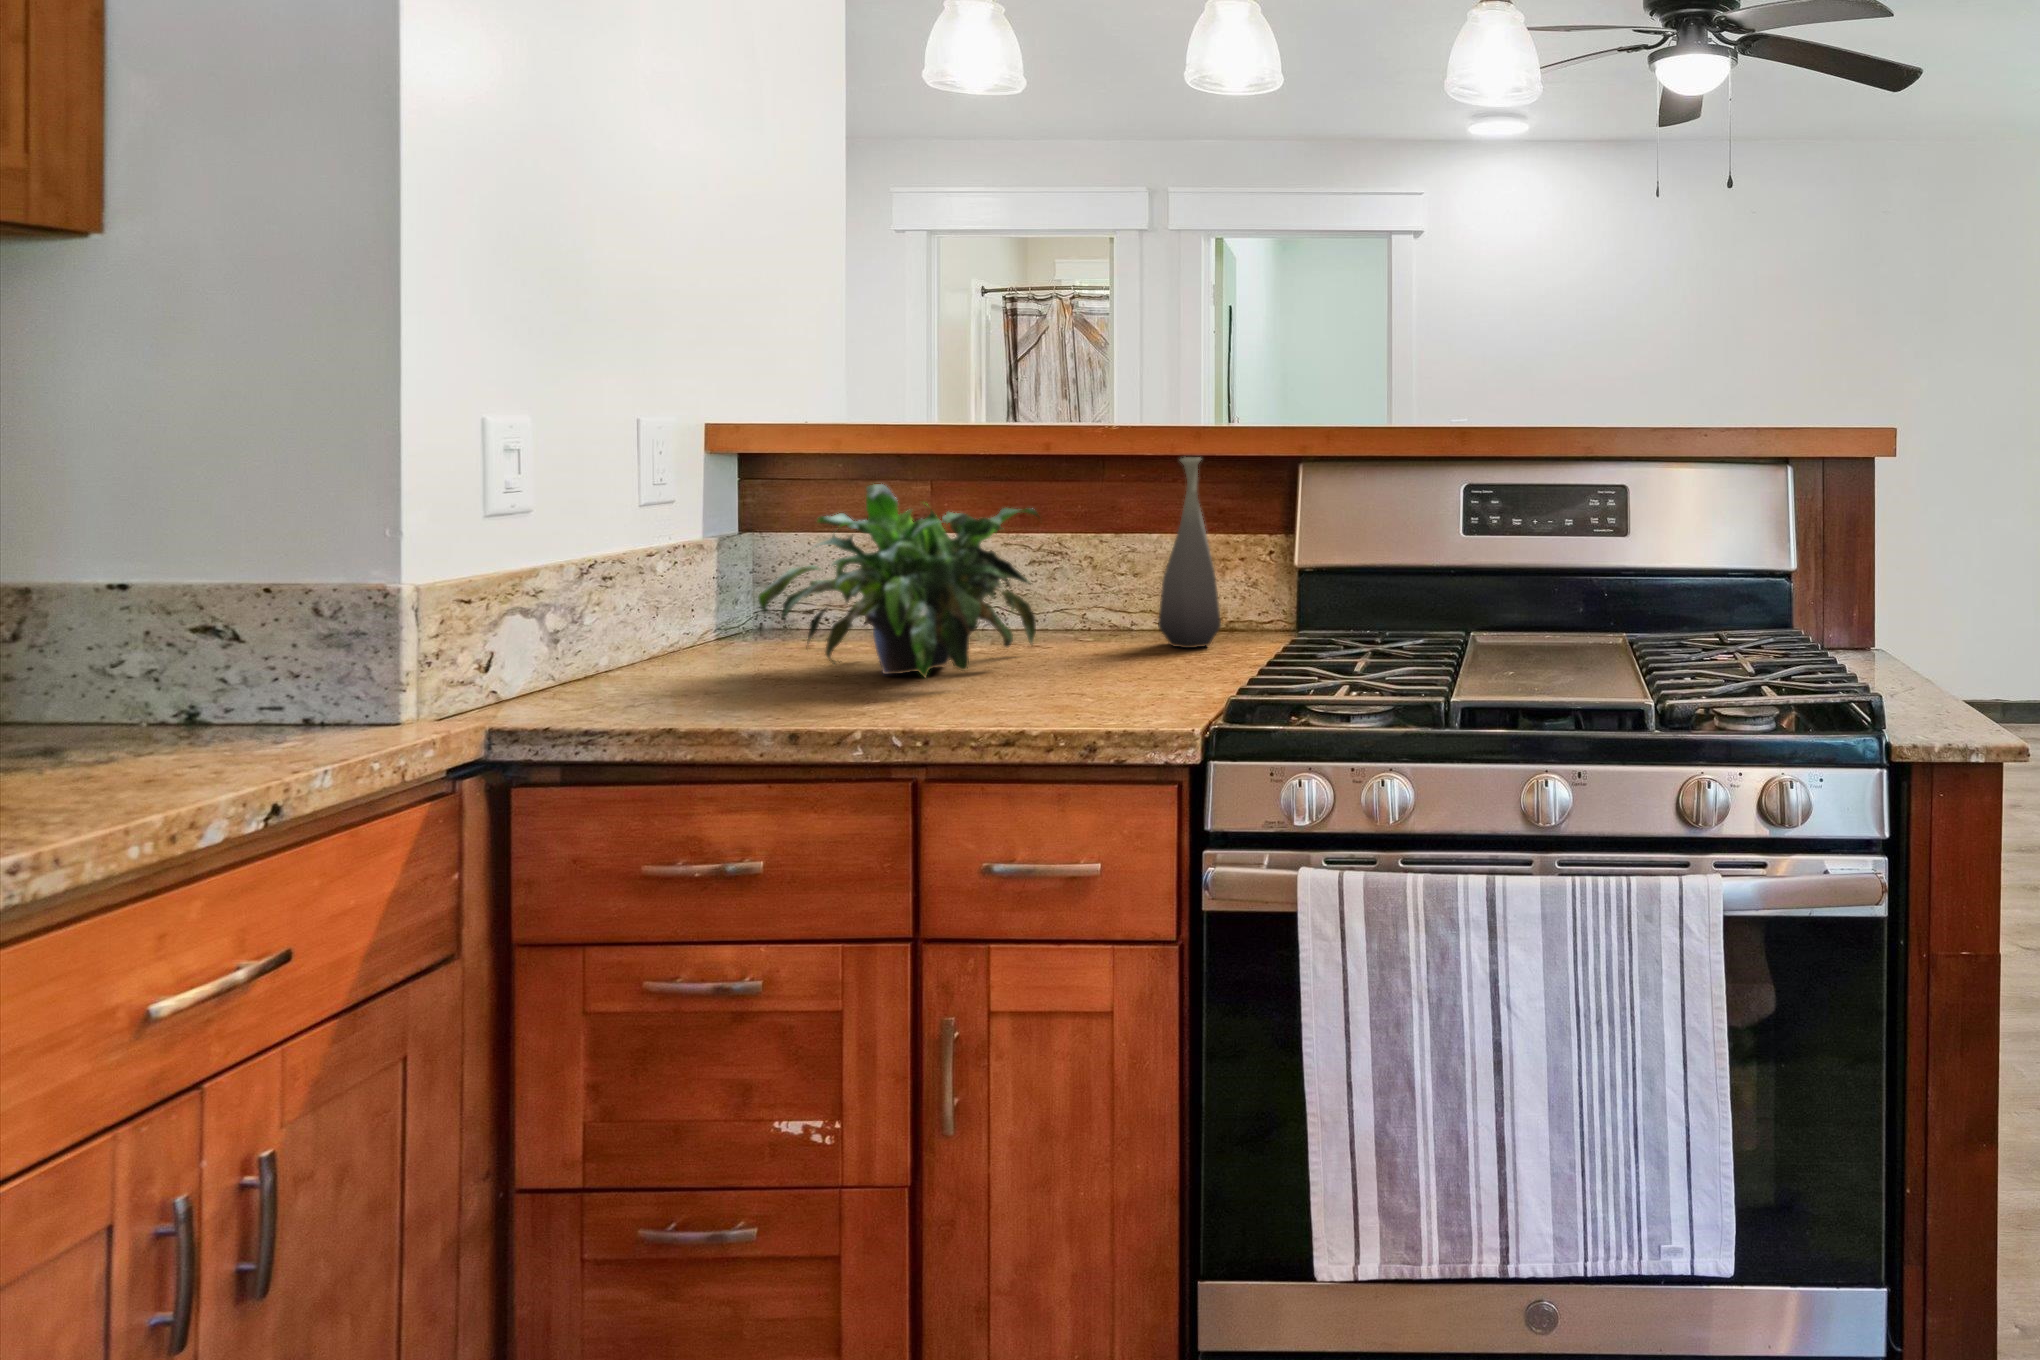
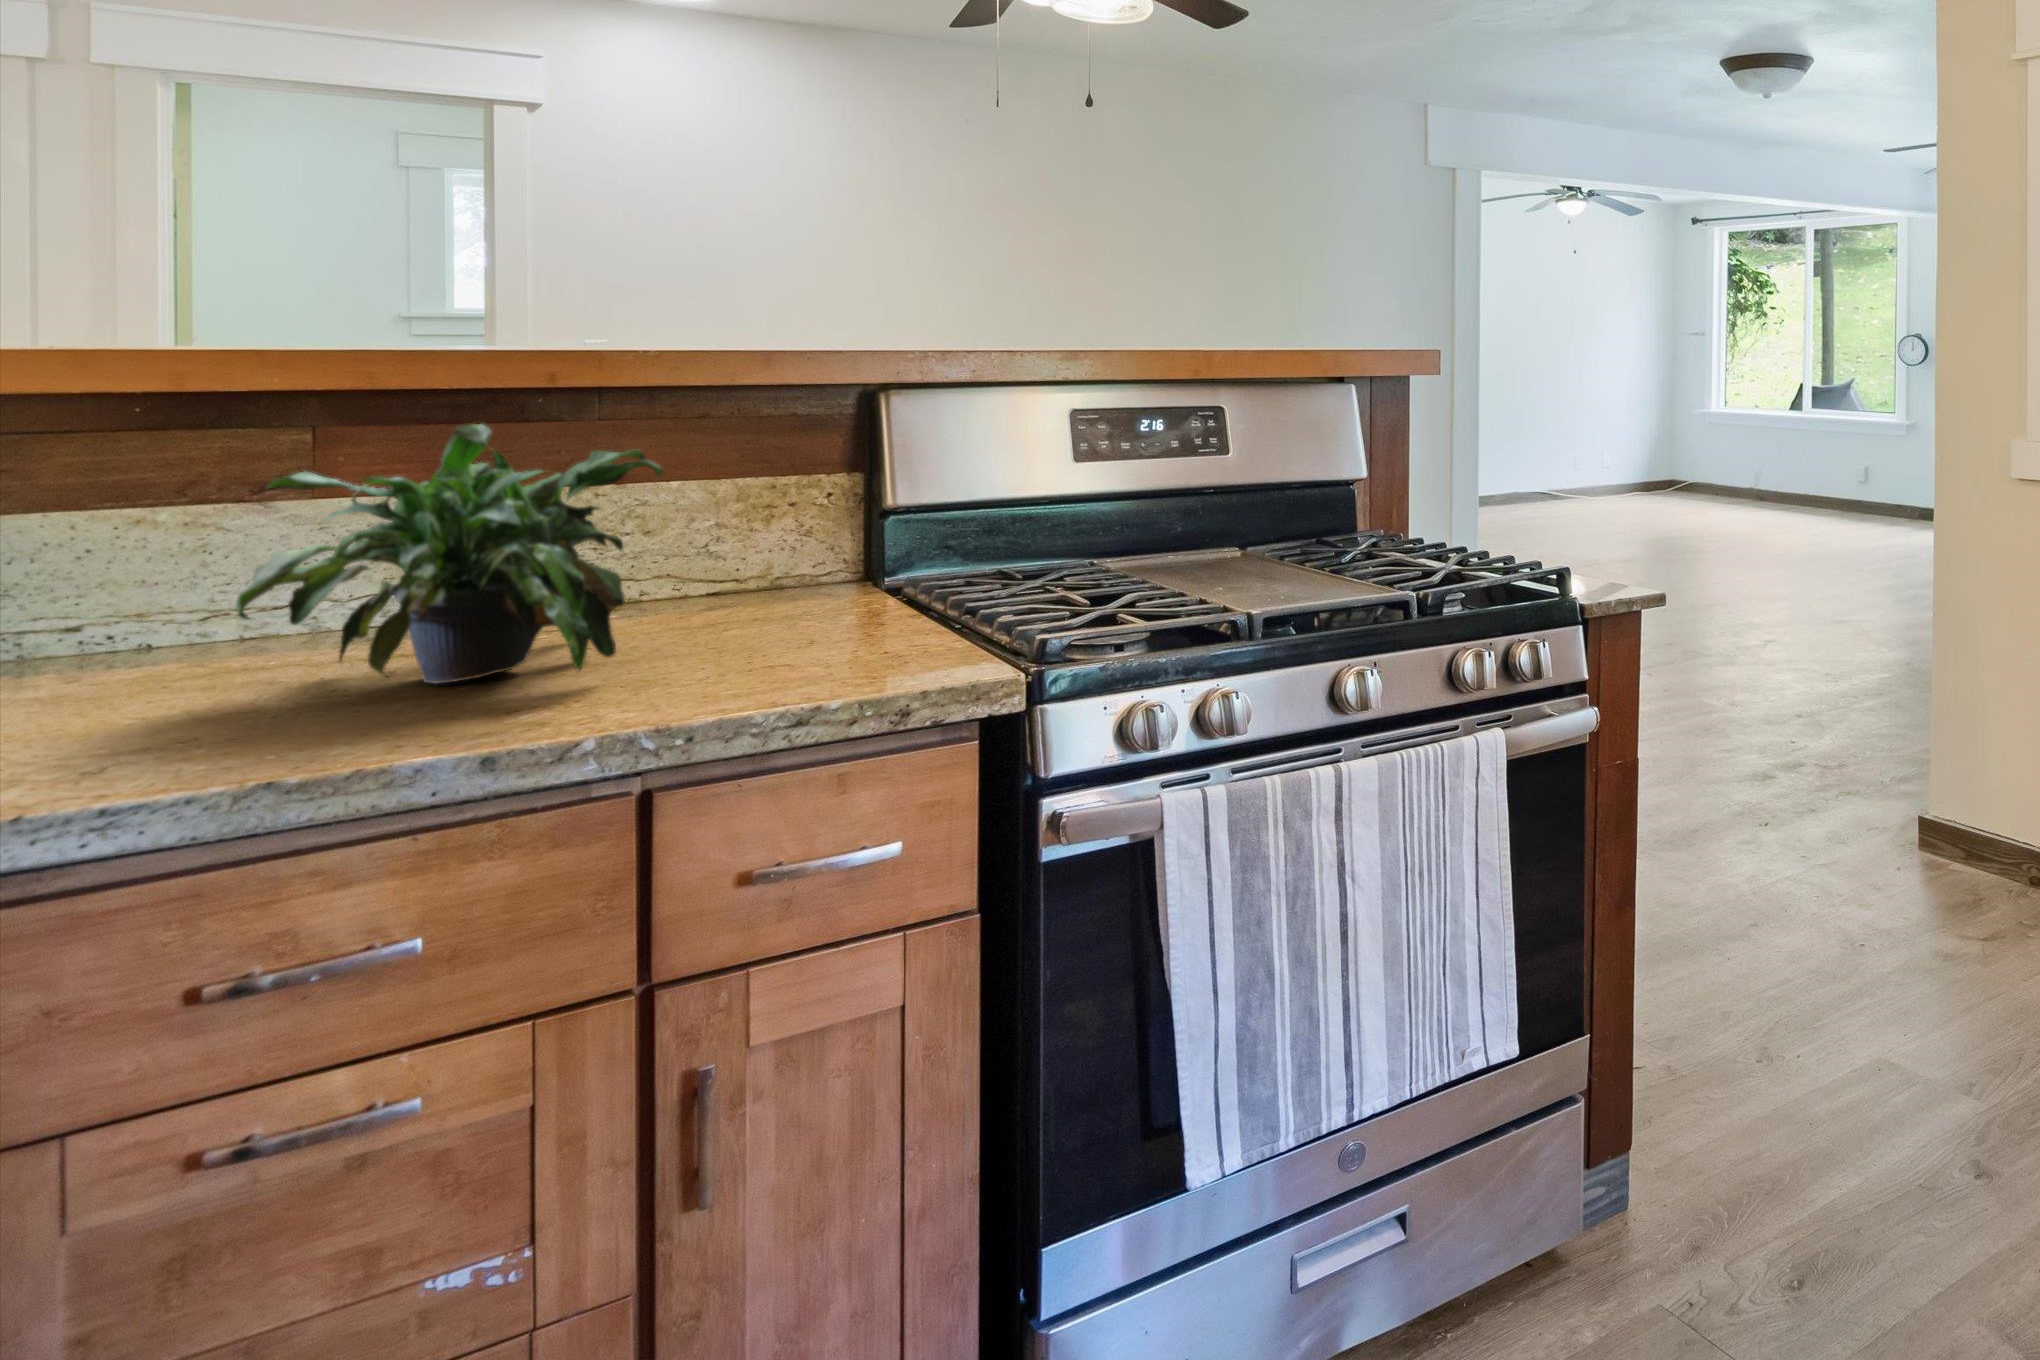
bottle: present [1158,457,1221,648] -> none [732,383,813,609]

